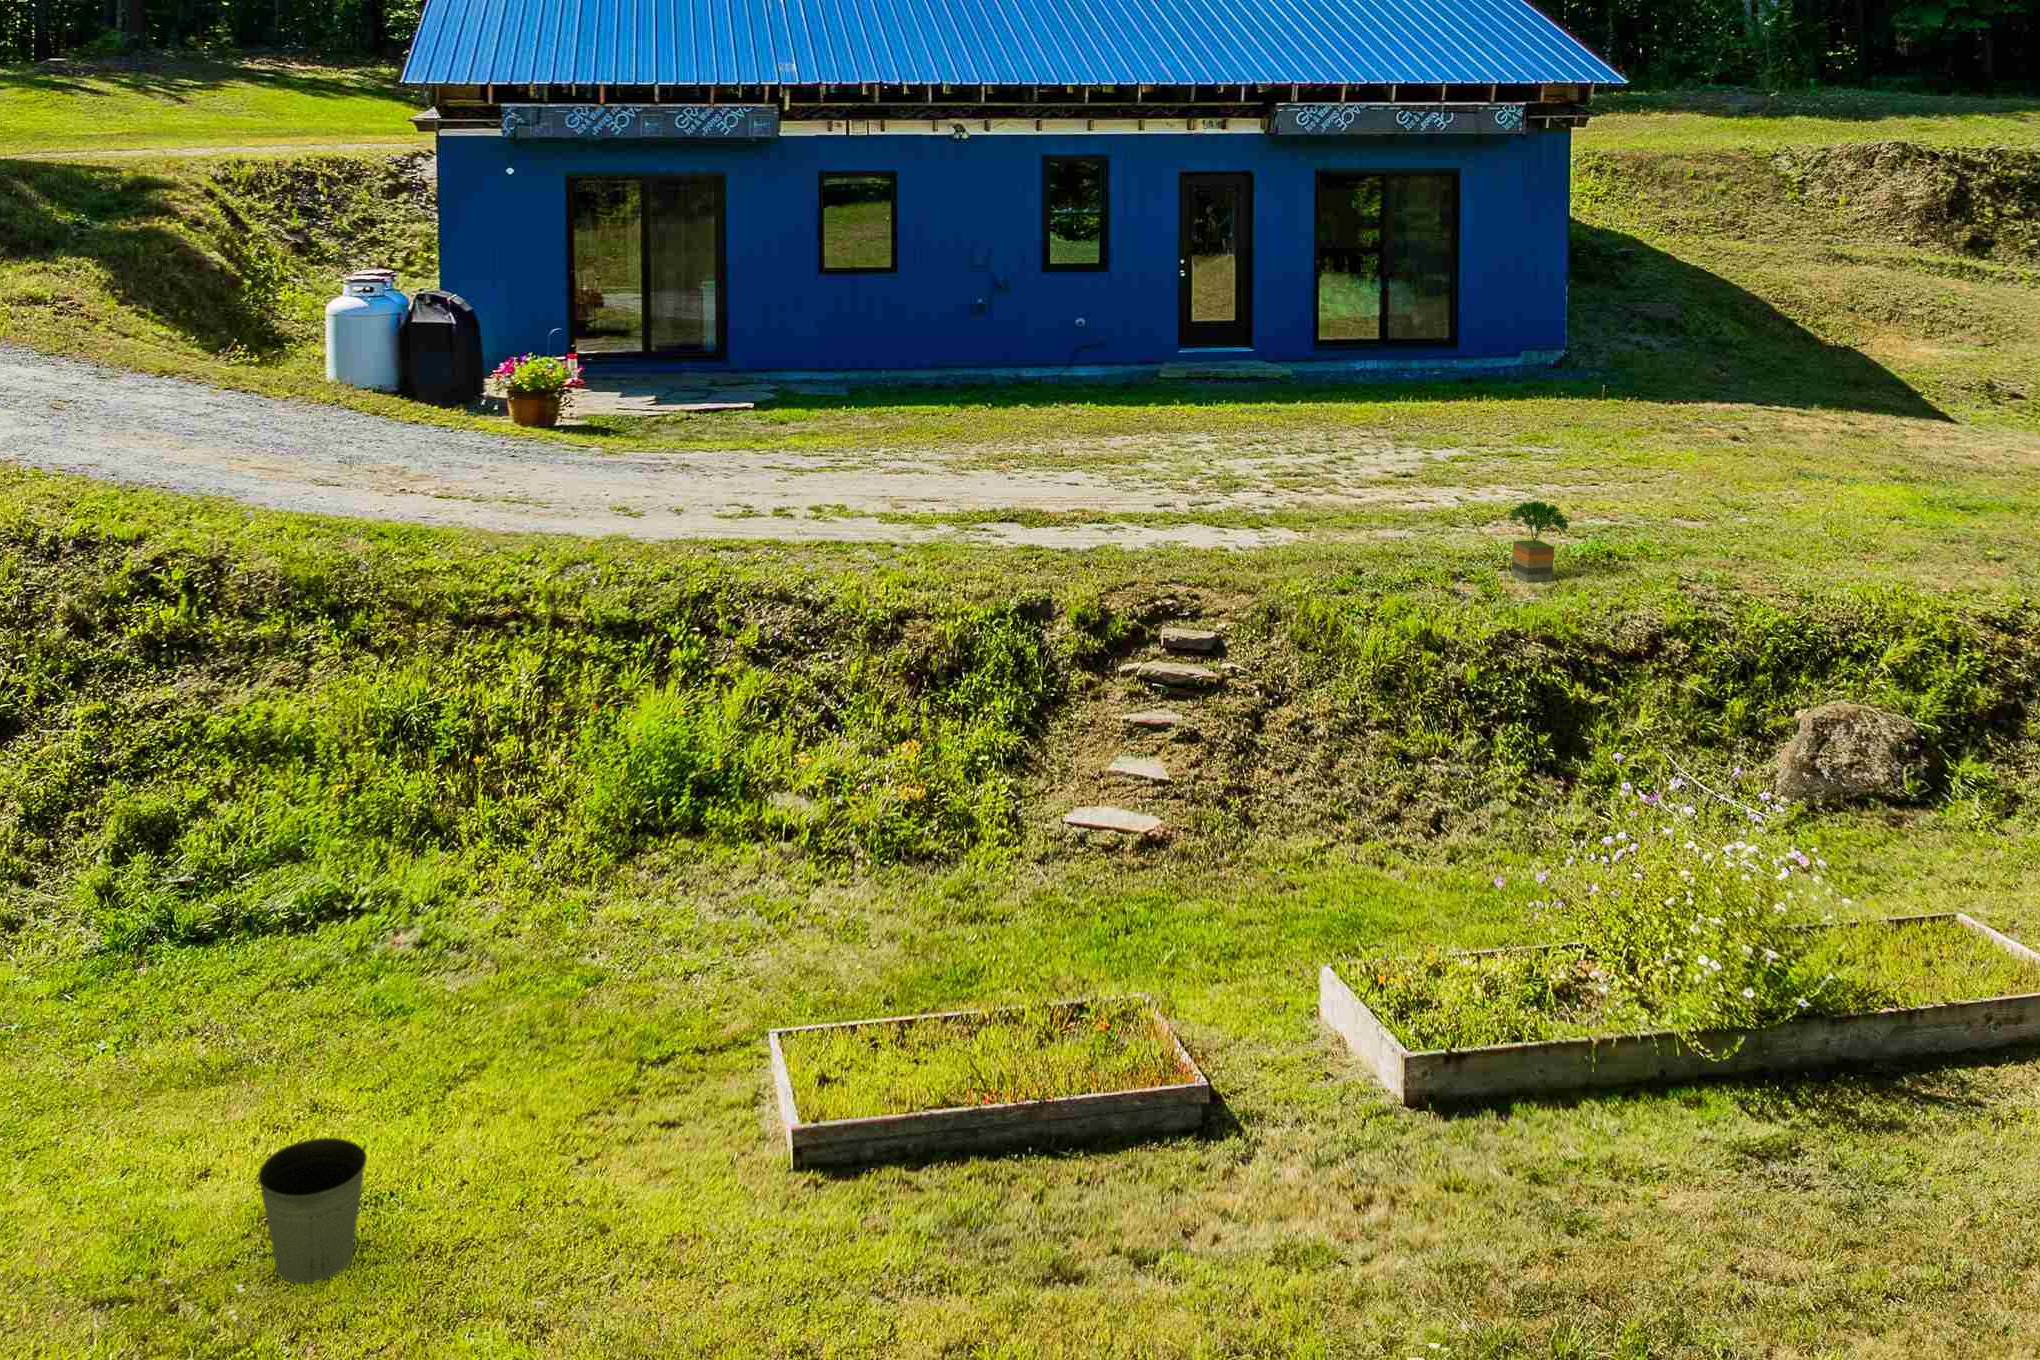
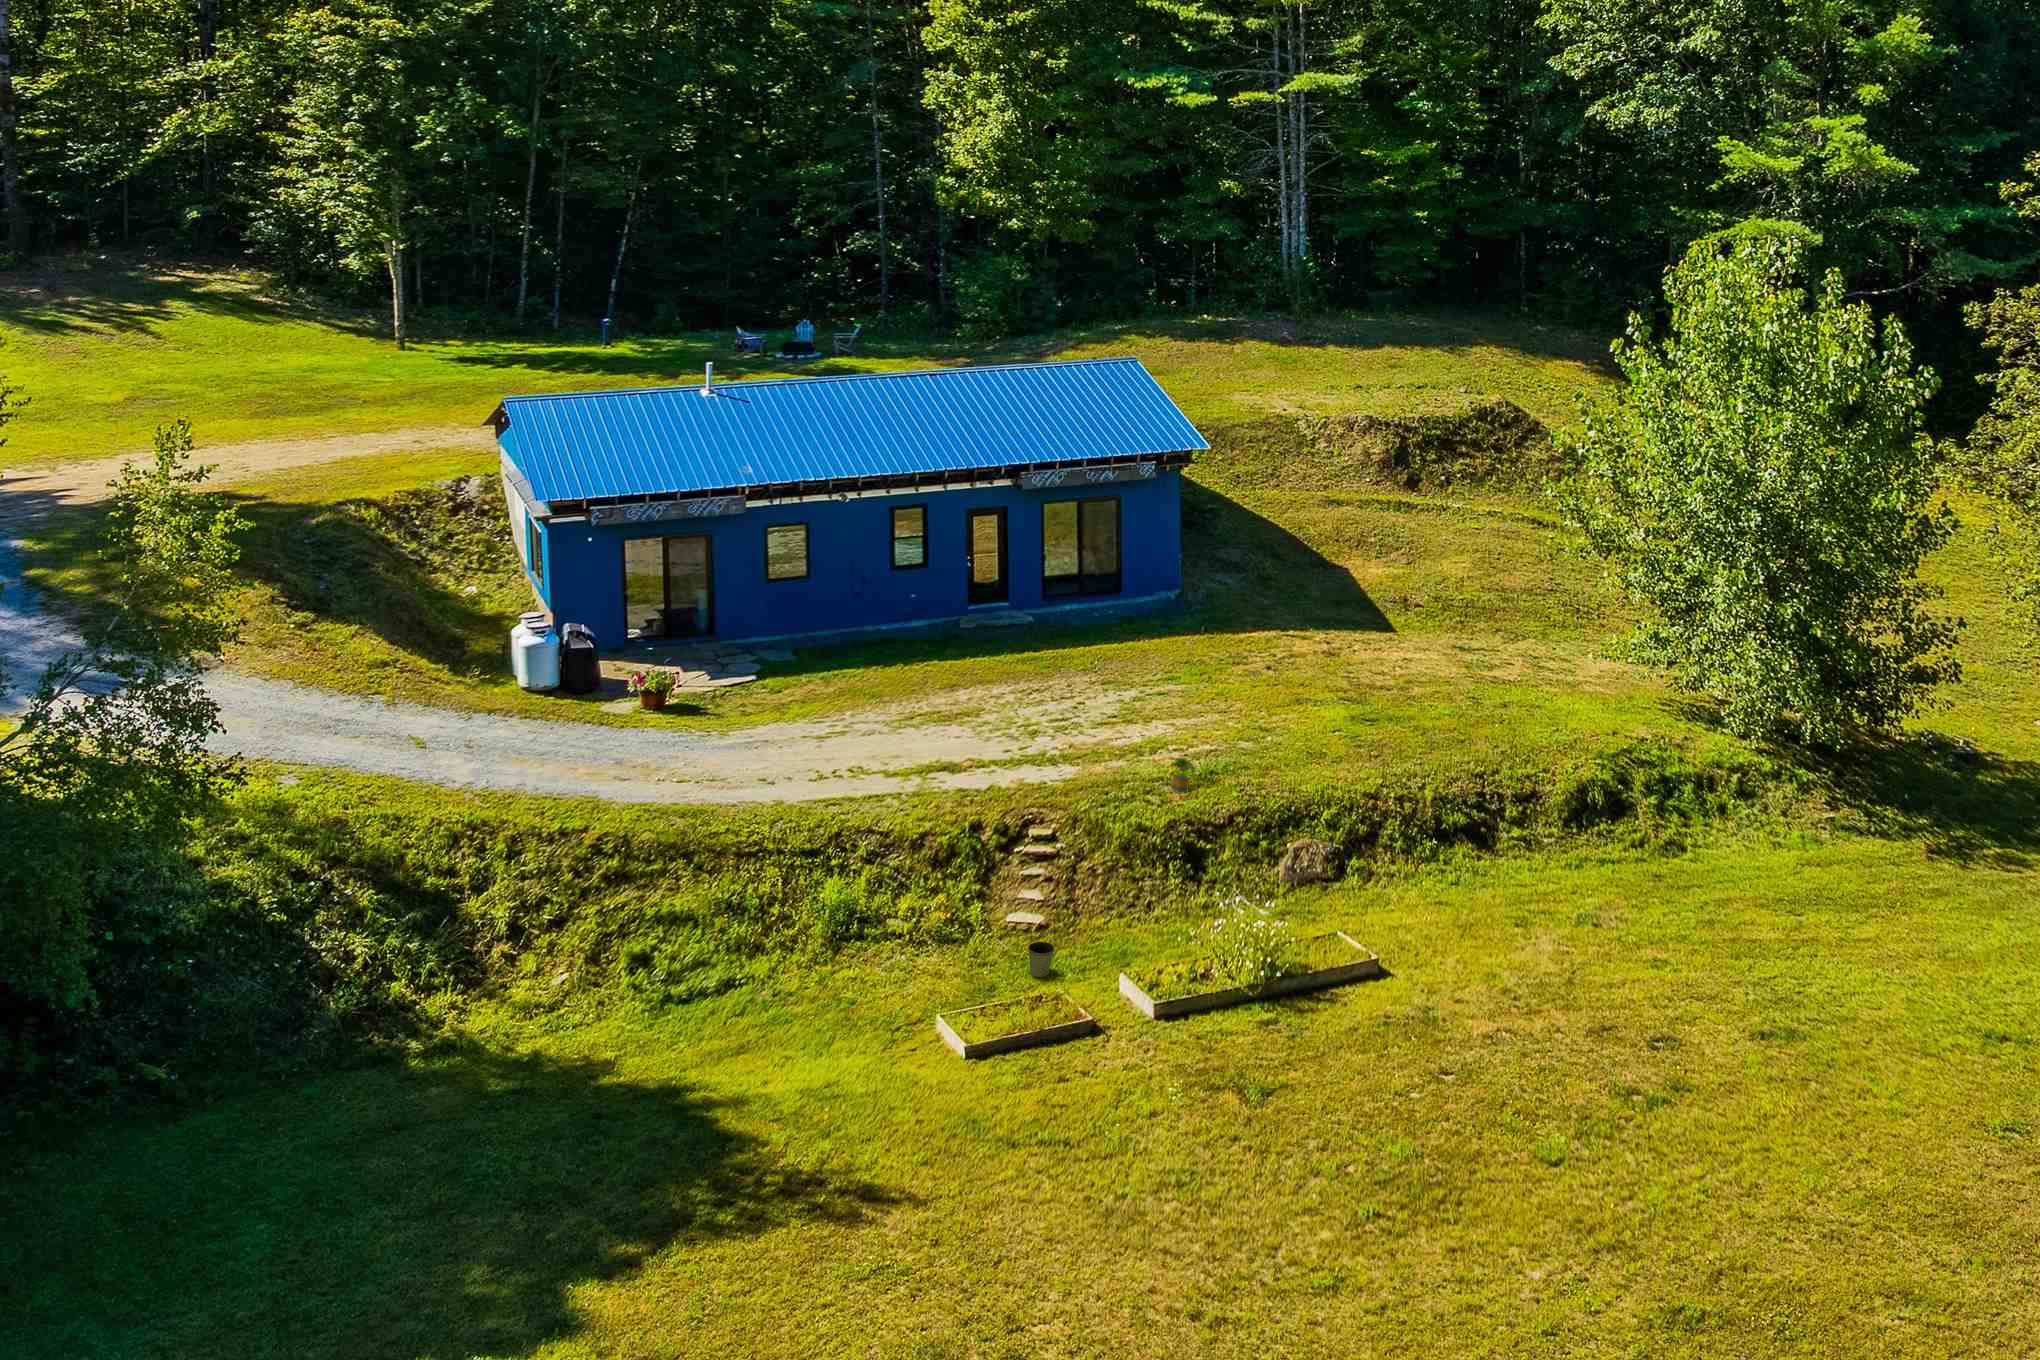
bucket: present [255,1138,367,1283] -> present [1028,942,1055,977]

